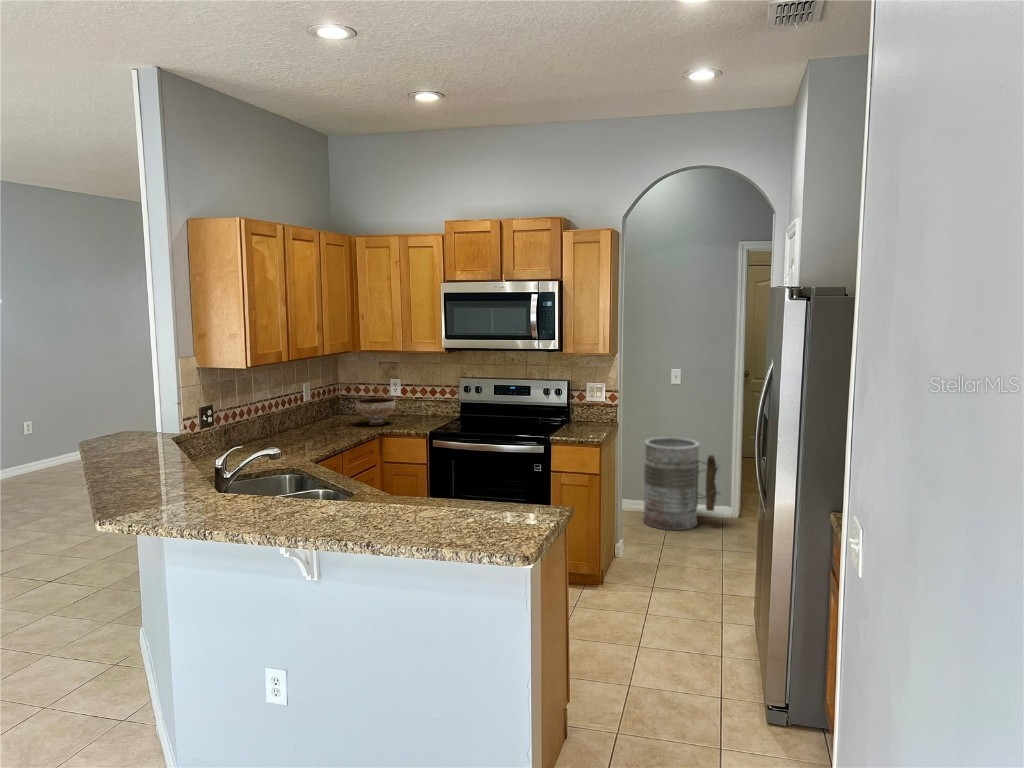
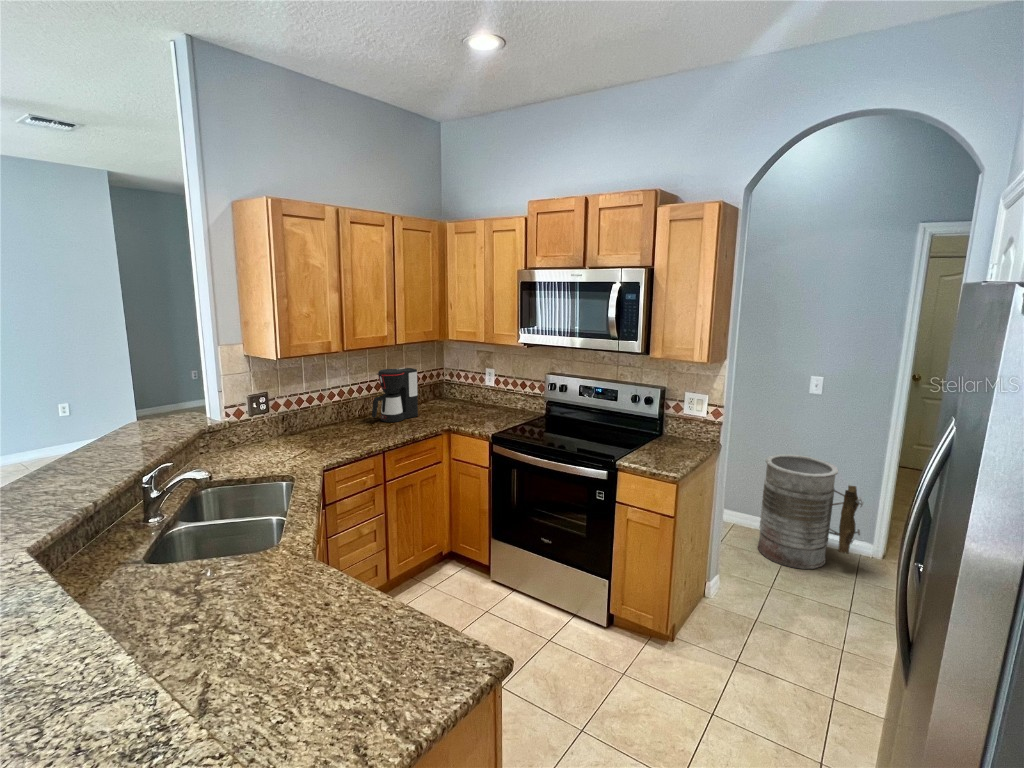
coffee maker: none [300,380,338,433] -> present [372,368,418,422]
bowl: present [356,398,396,425] -> none [438,388,477,417]

